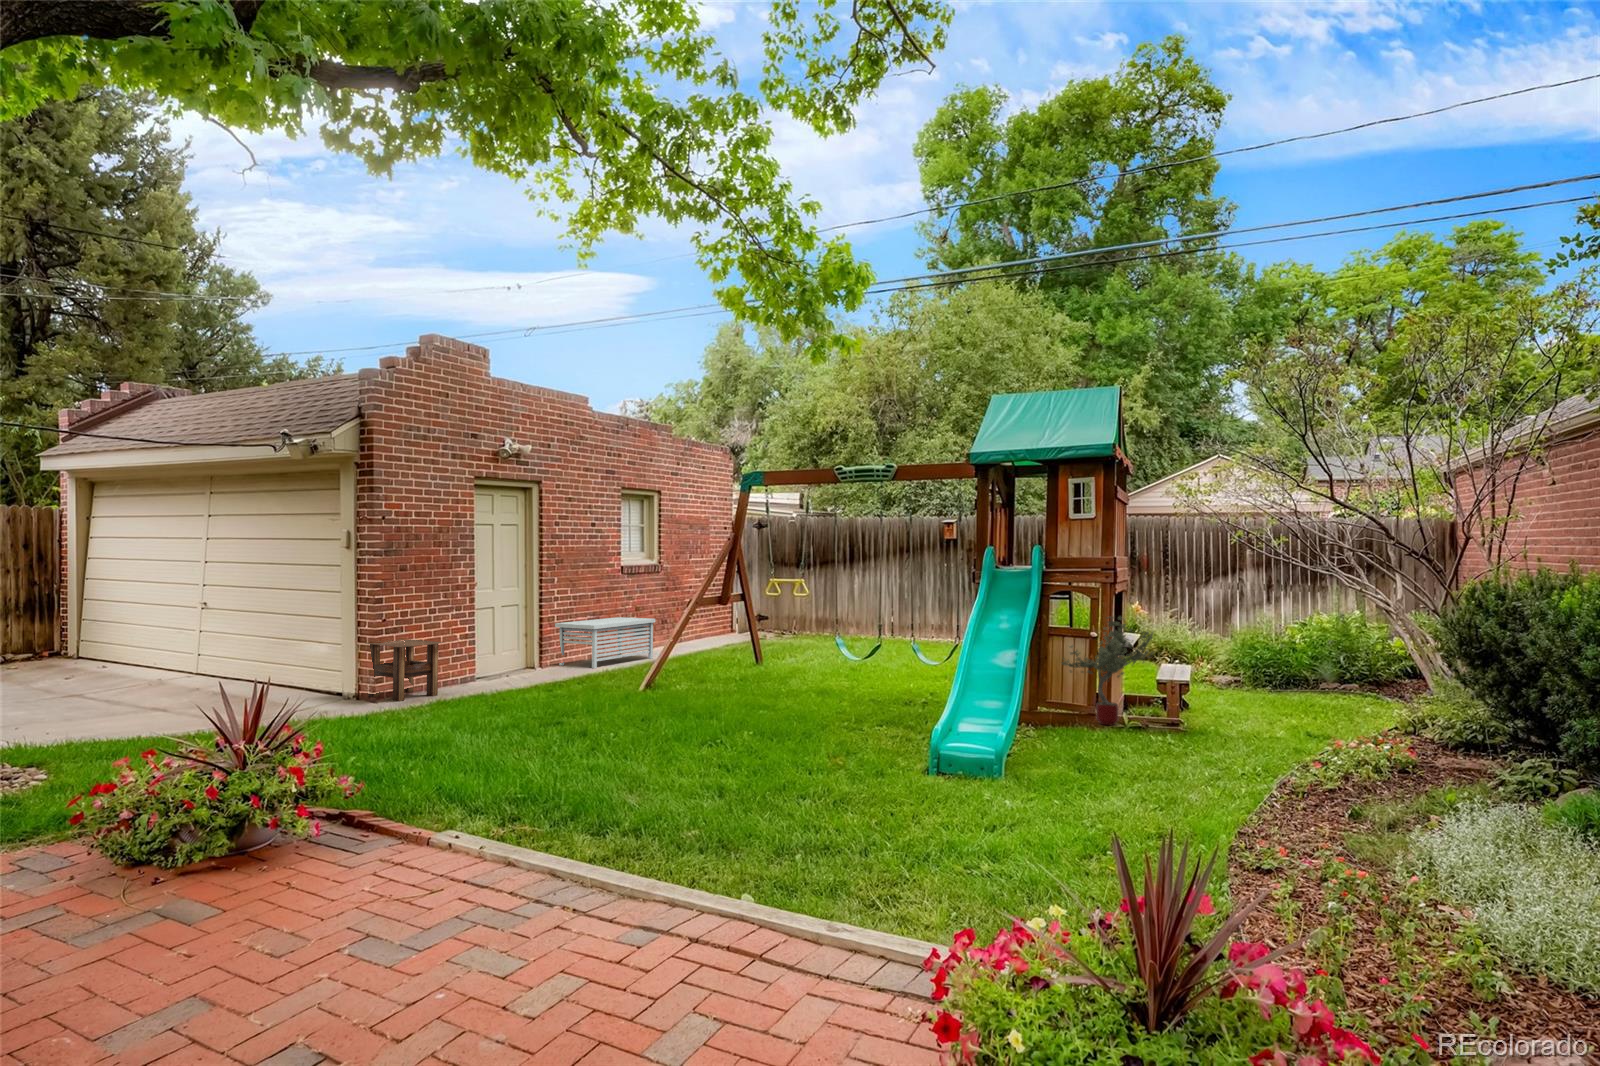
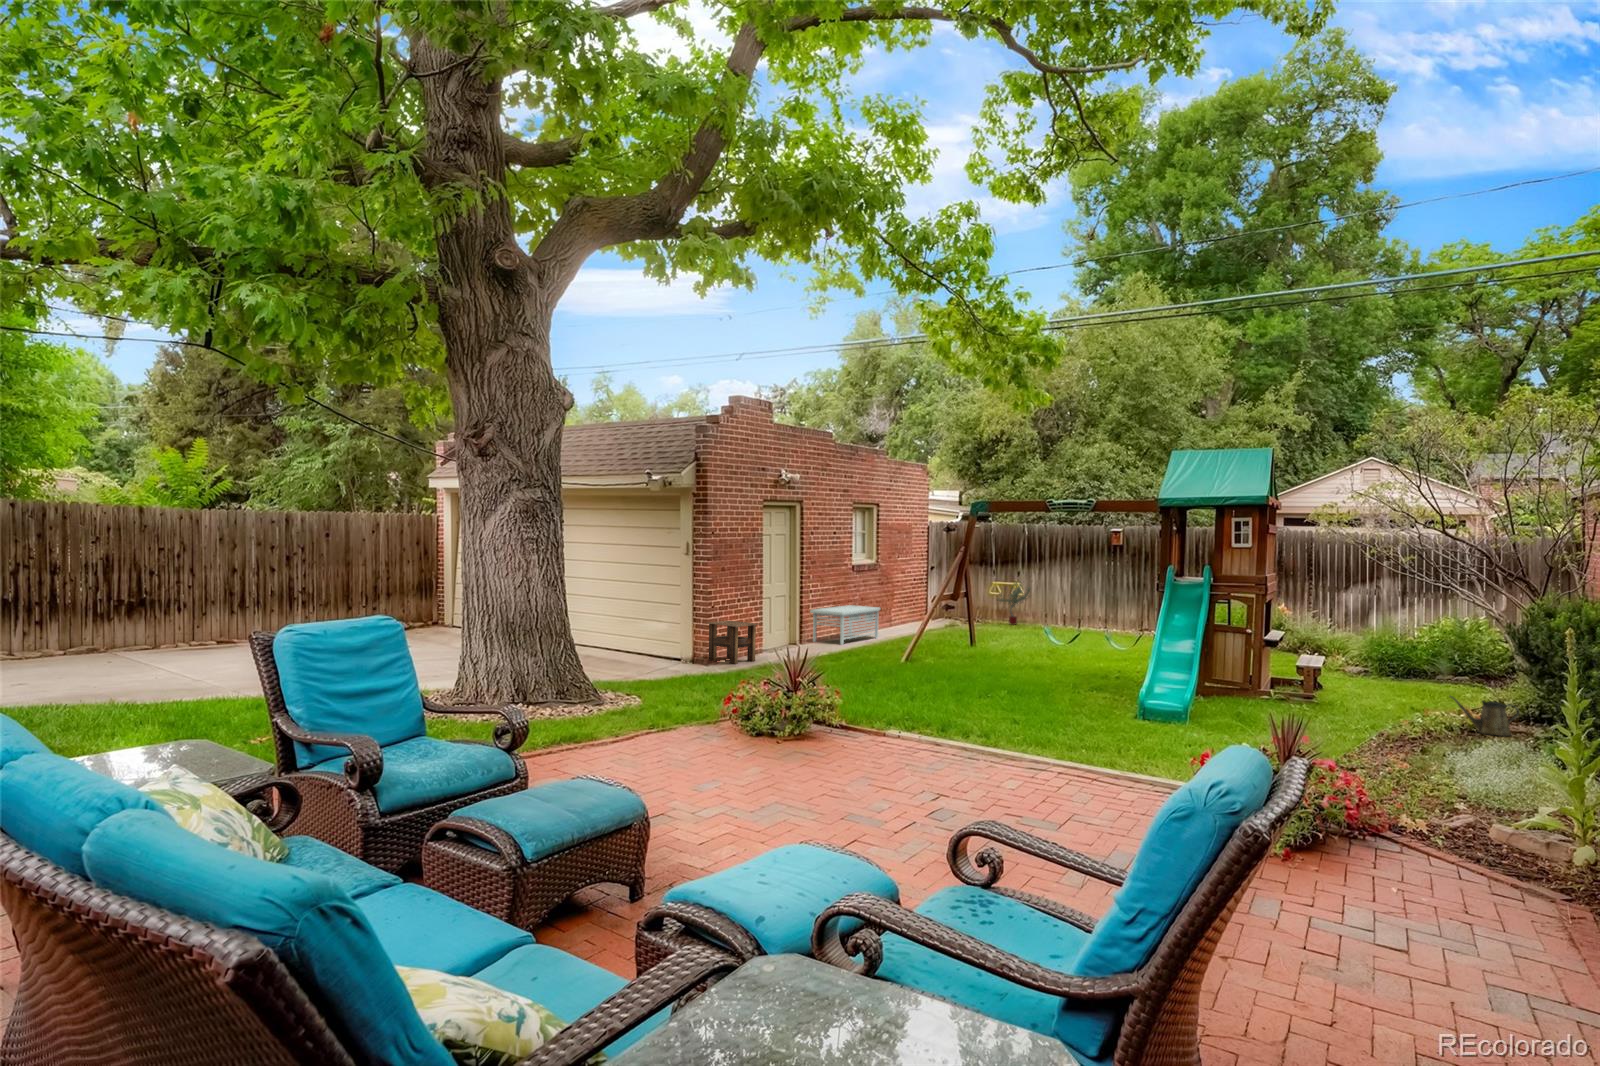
potted tree: present [1062,617,1153,725] -> present [997,583,1030,625]
watering can: none [1369,717,1467,775] -> present [1450,696,1519,736]

